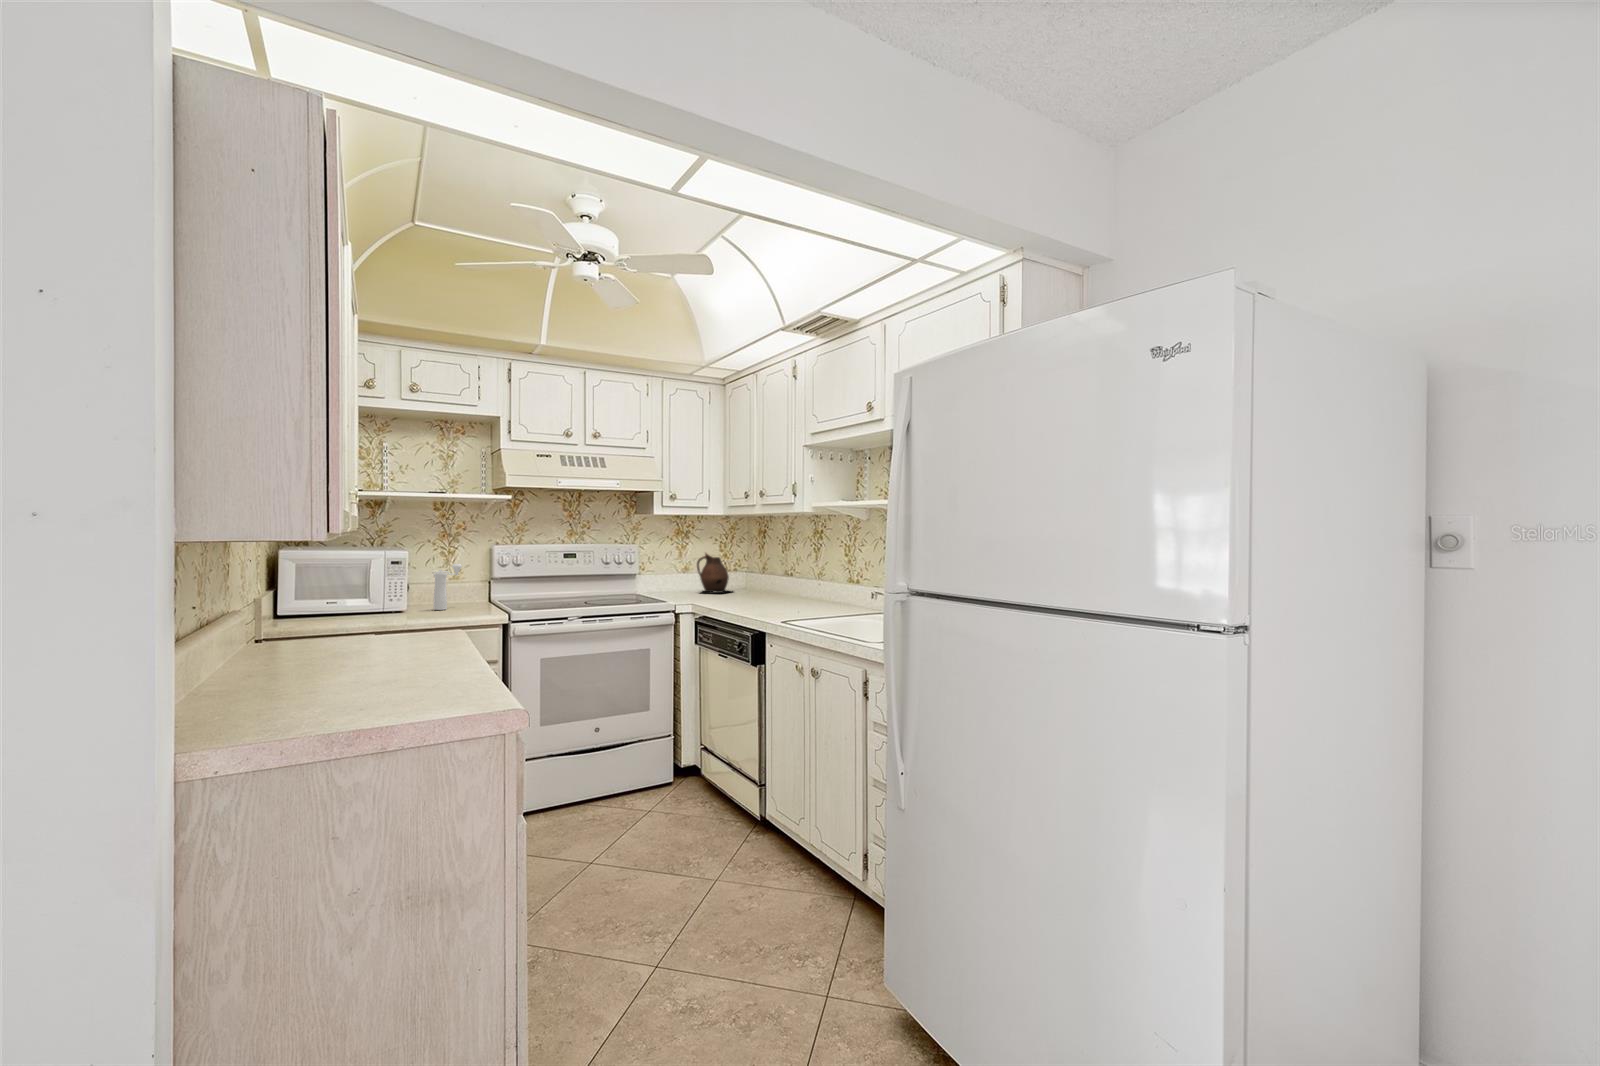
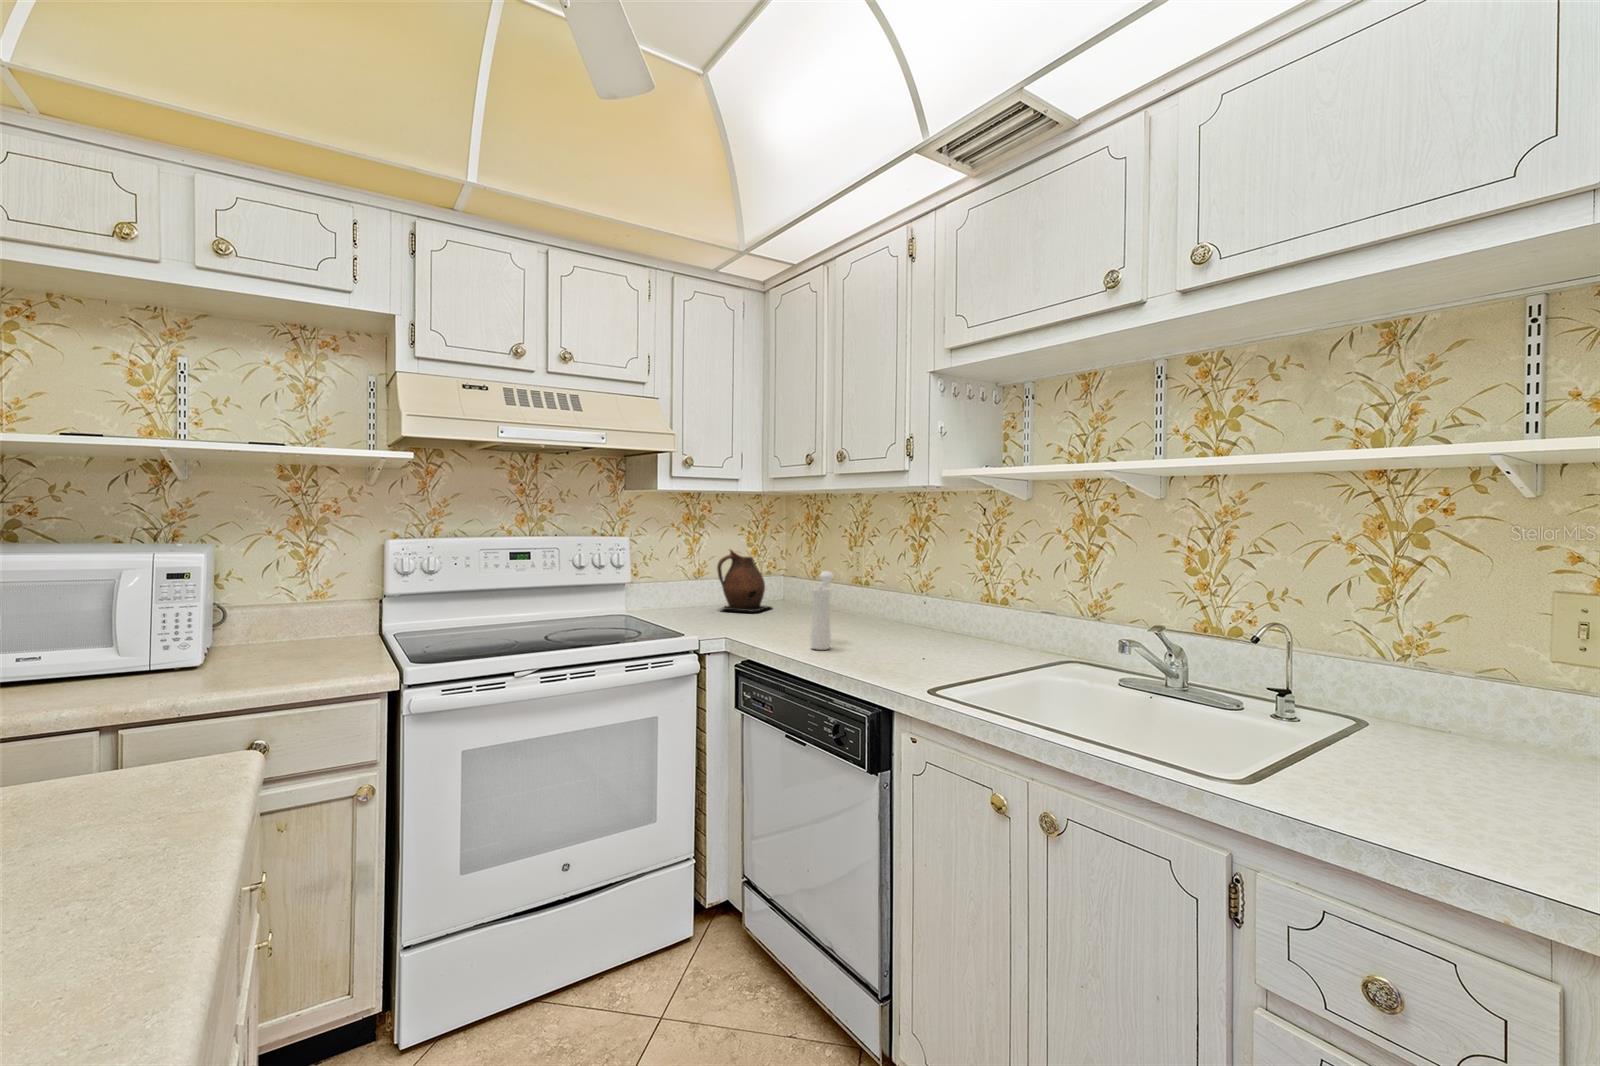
pepper mill: present [433,564,462,610] -> present [811,571,834,650]

